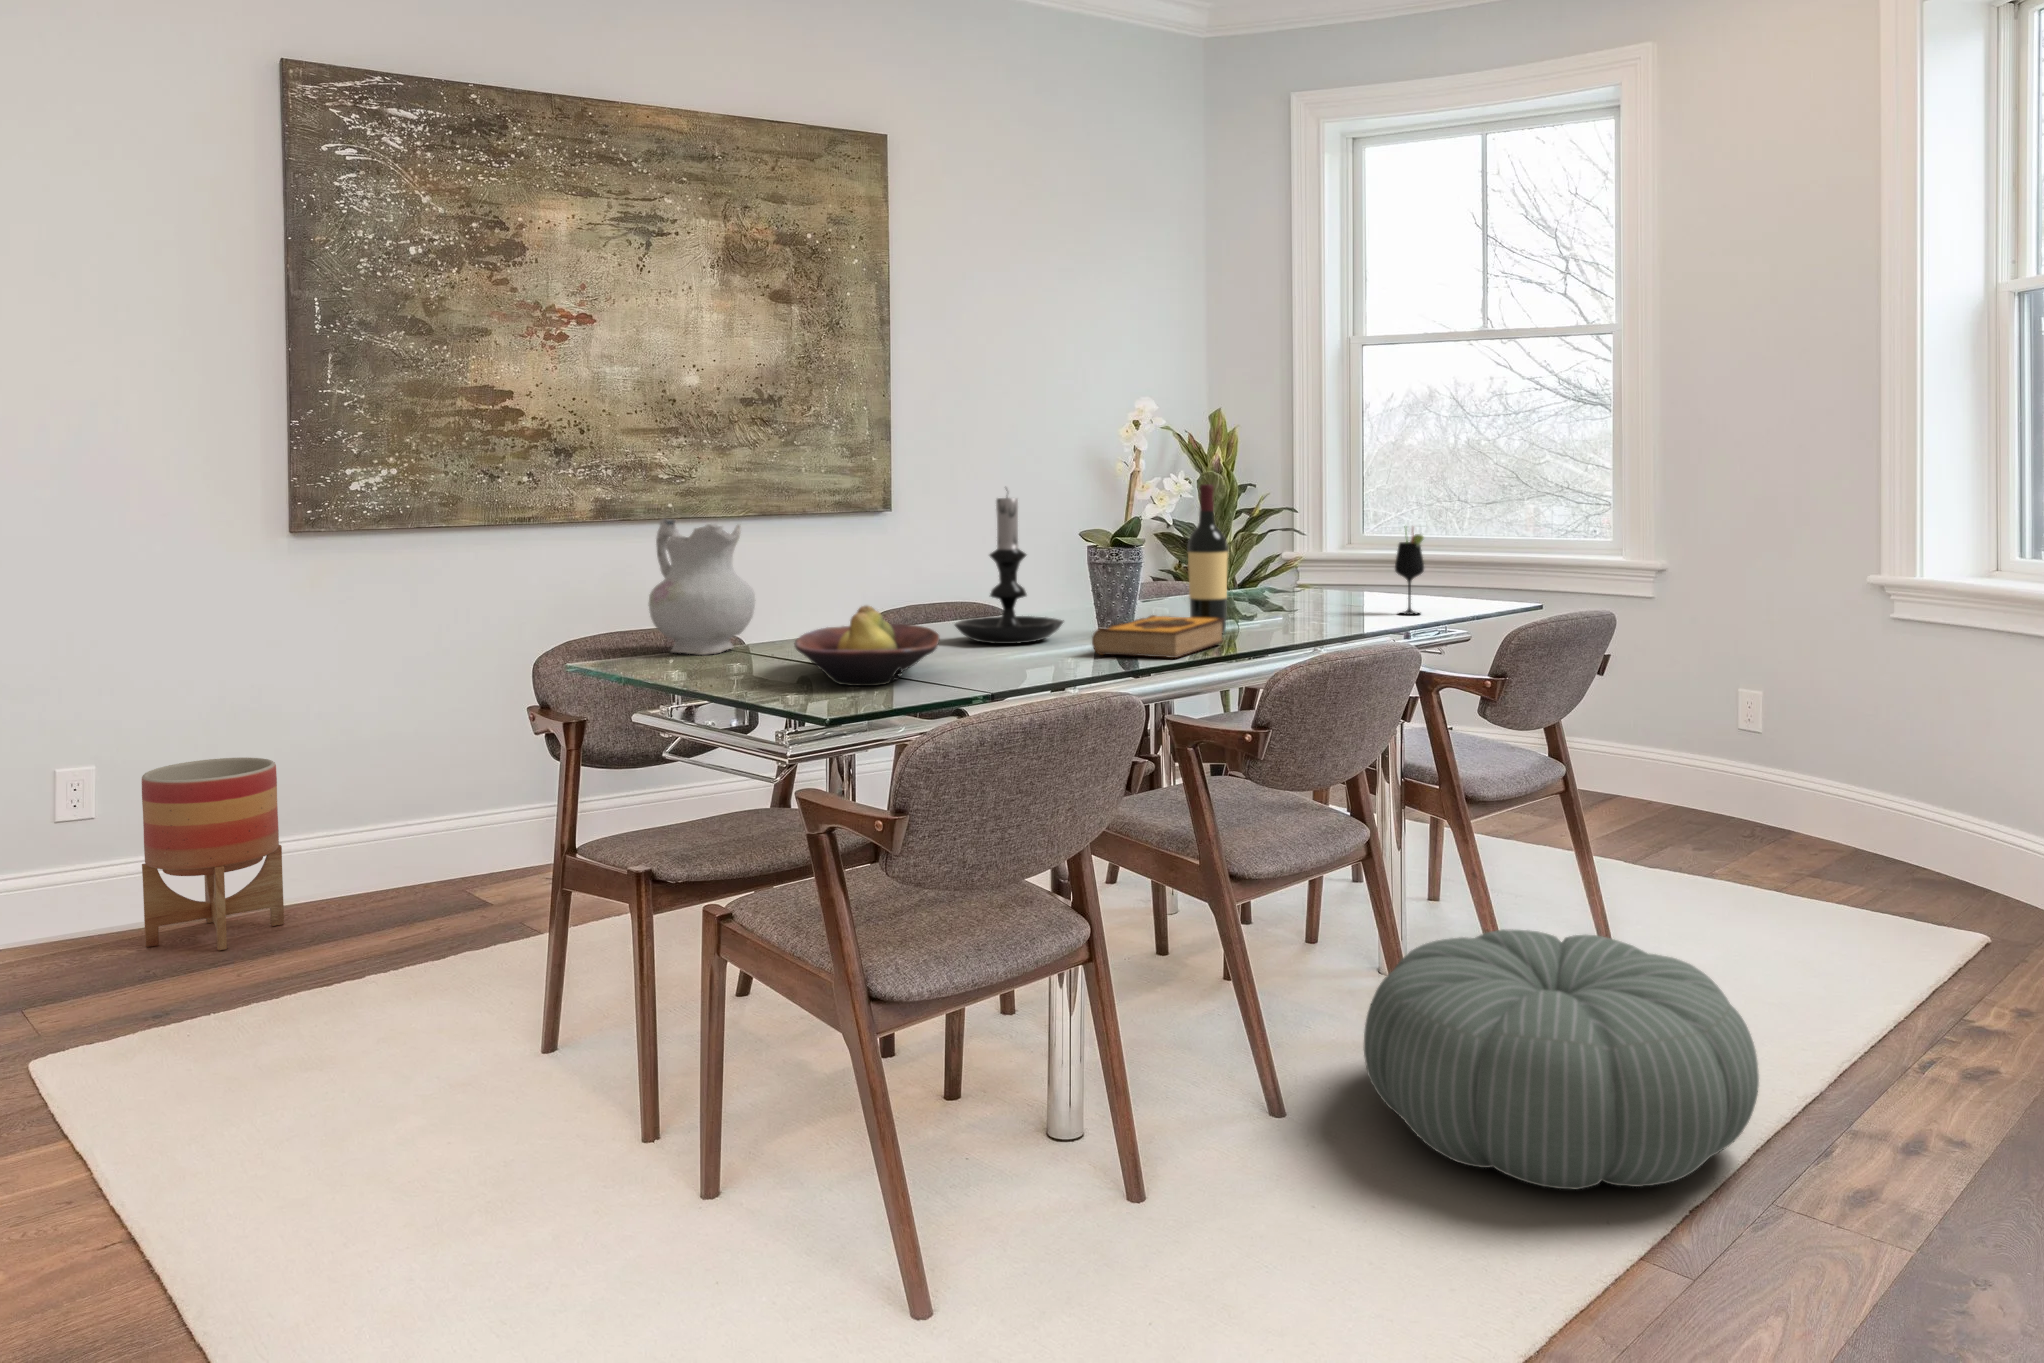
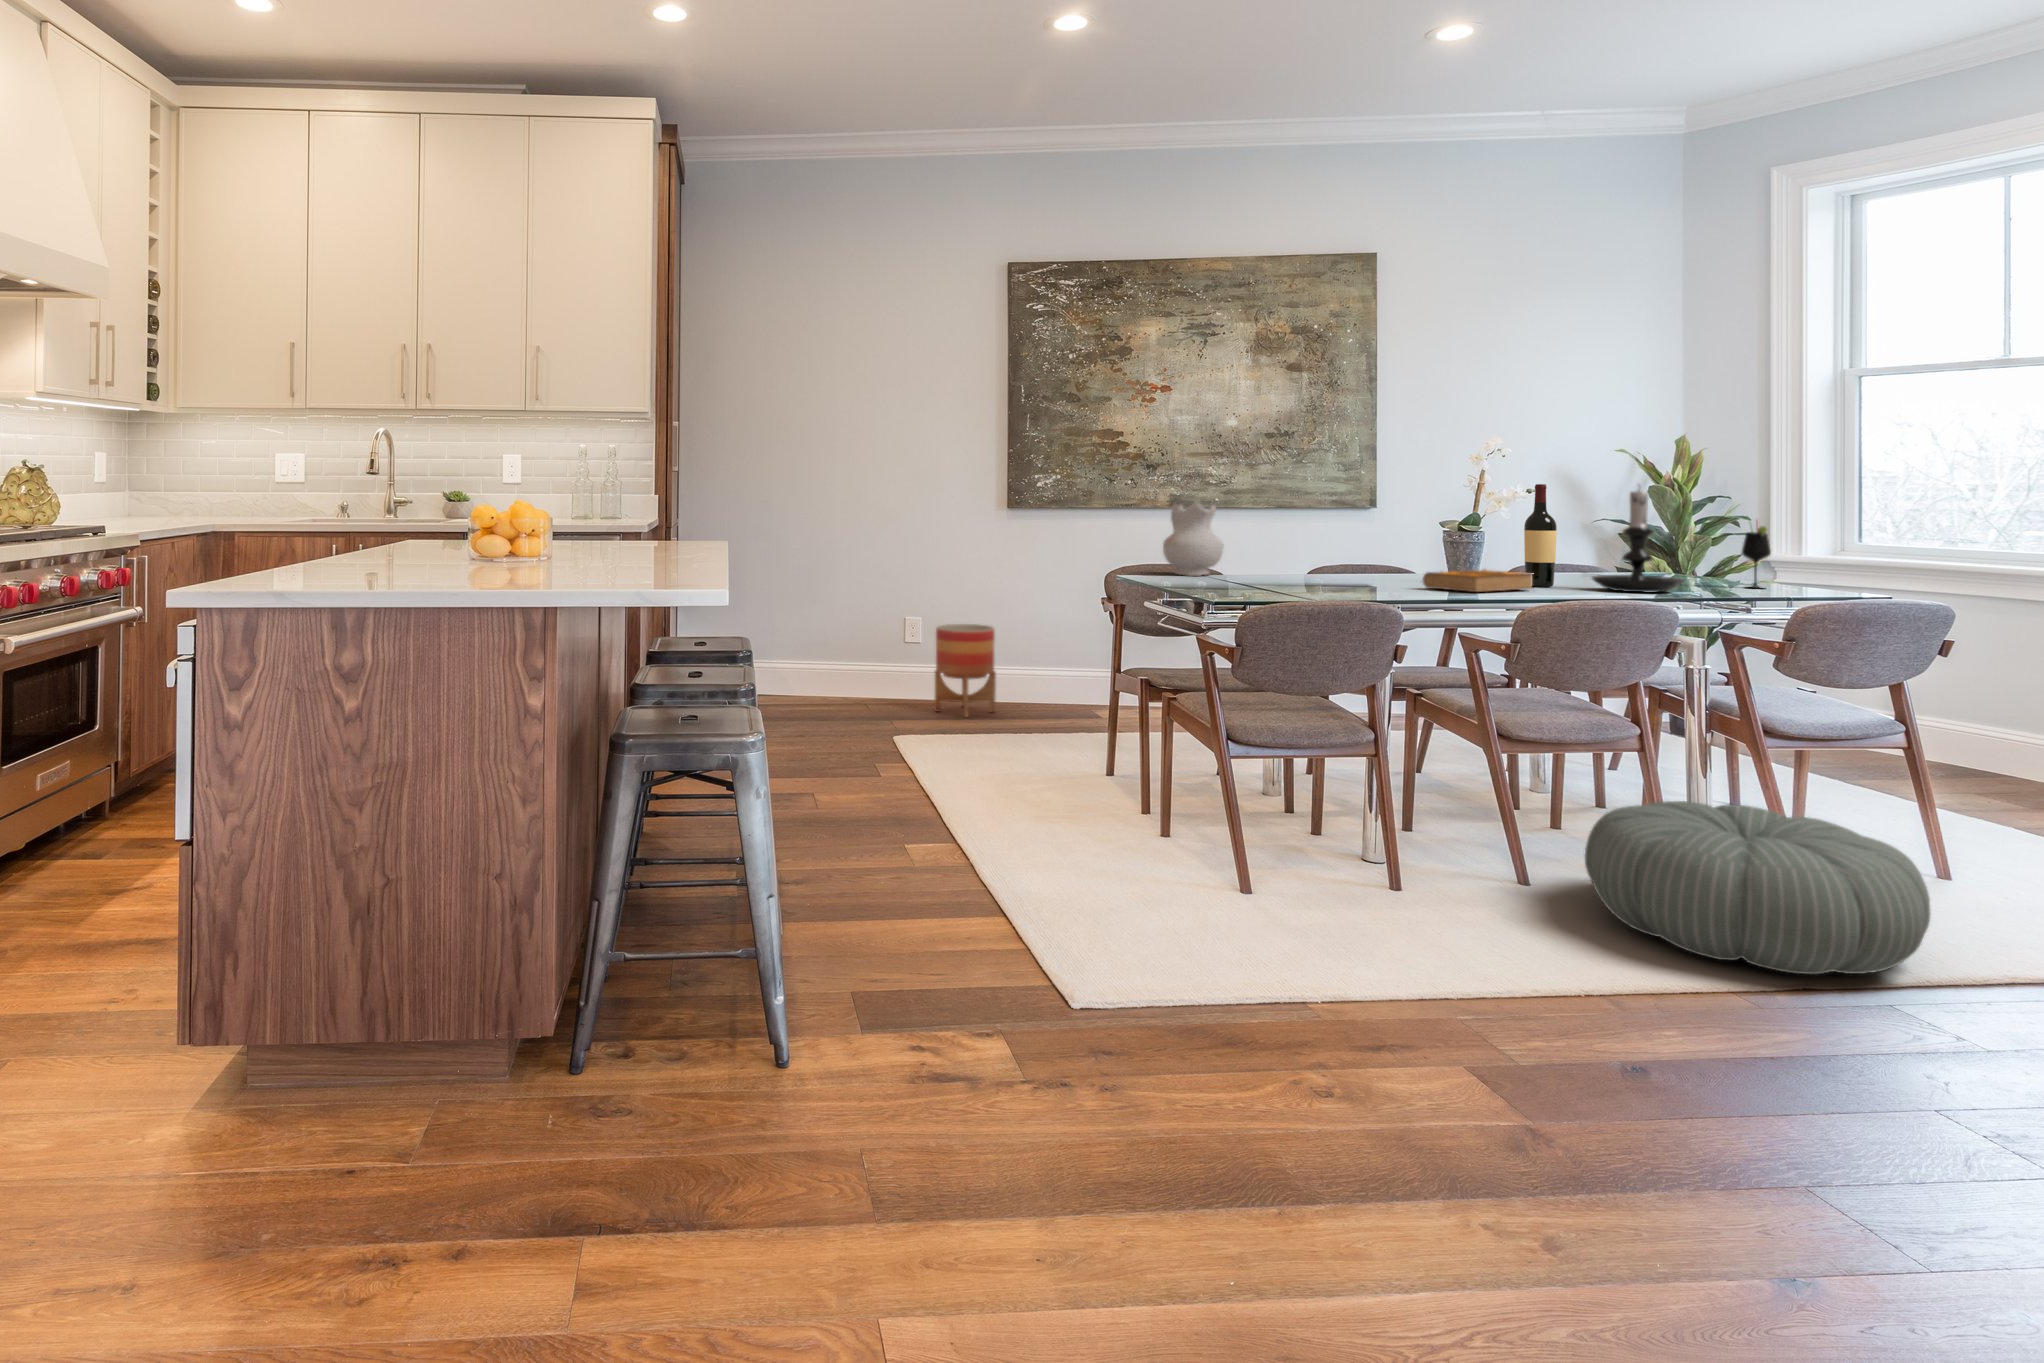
candle holder: present [955,497,1064,644] -> present [1592,491,1684,593]
fruit bowl: present [794,606,939,686] -> none [1219,549,1312,590]

